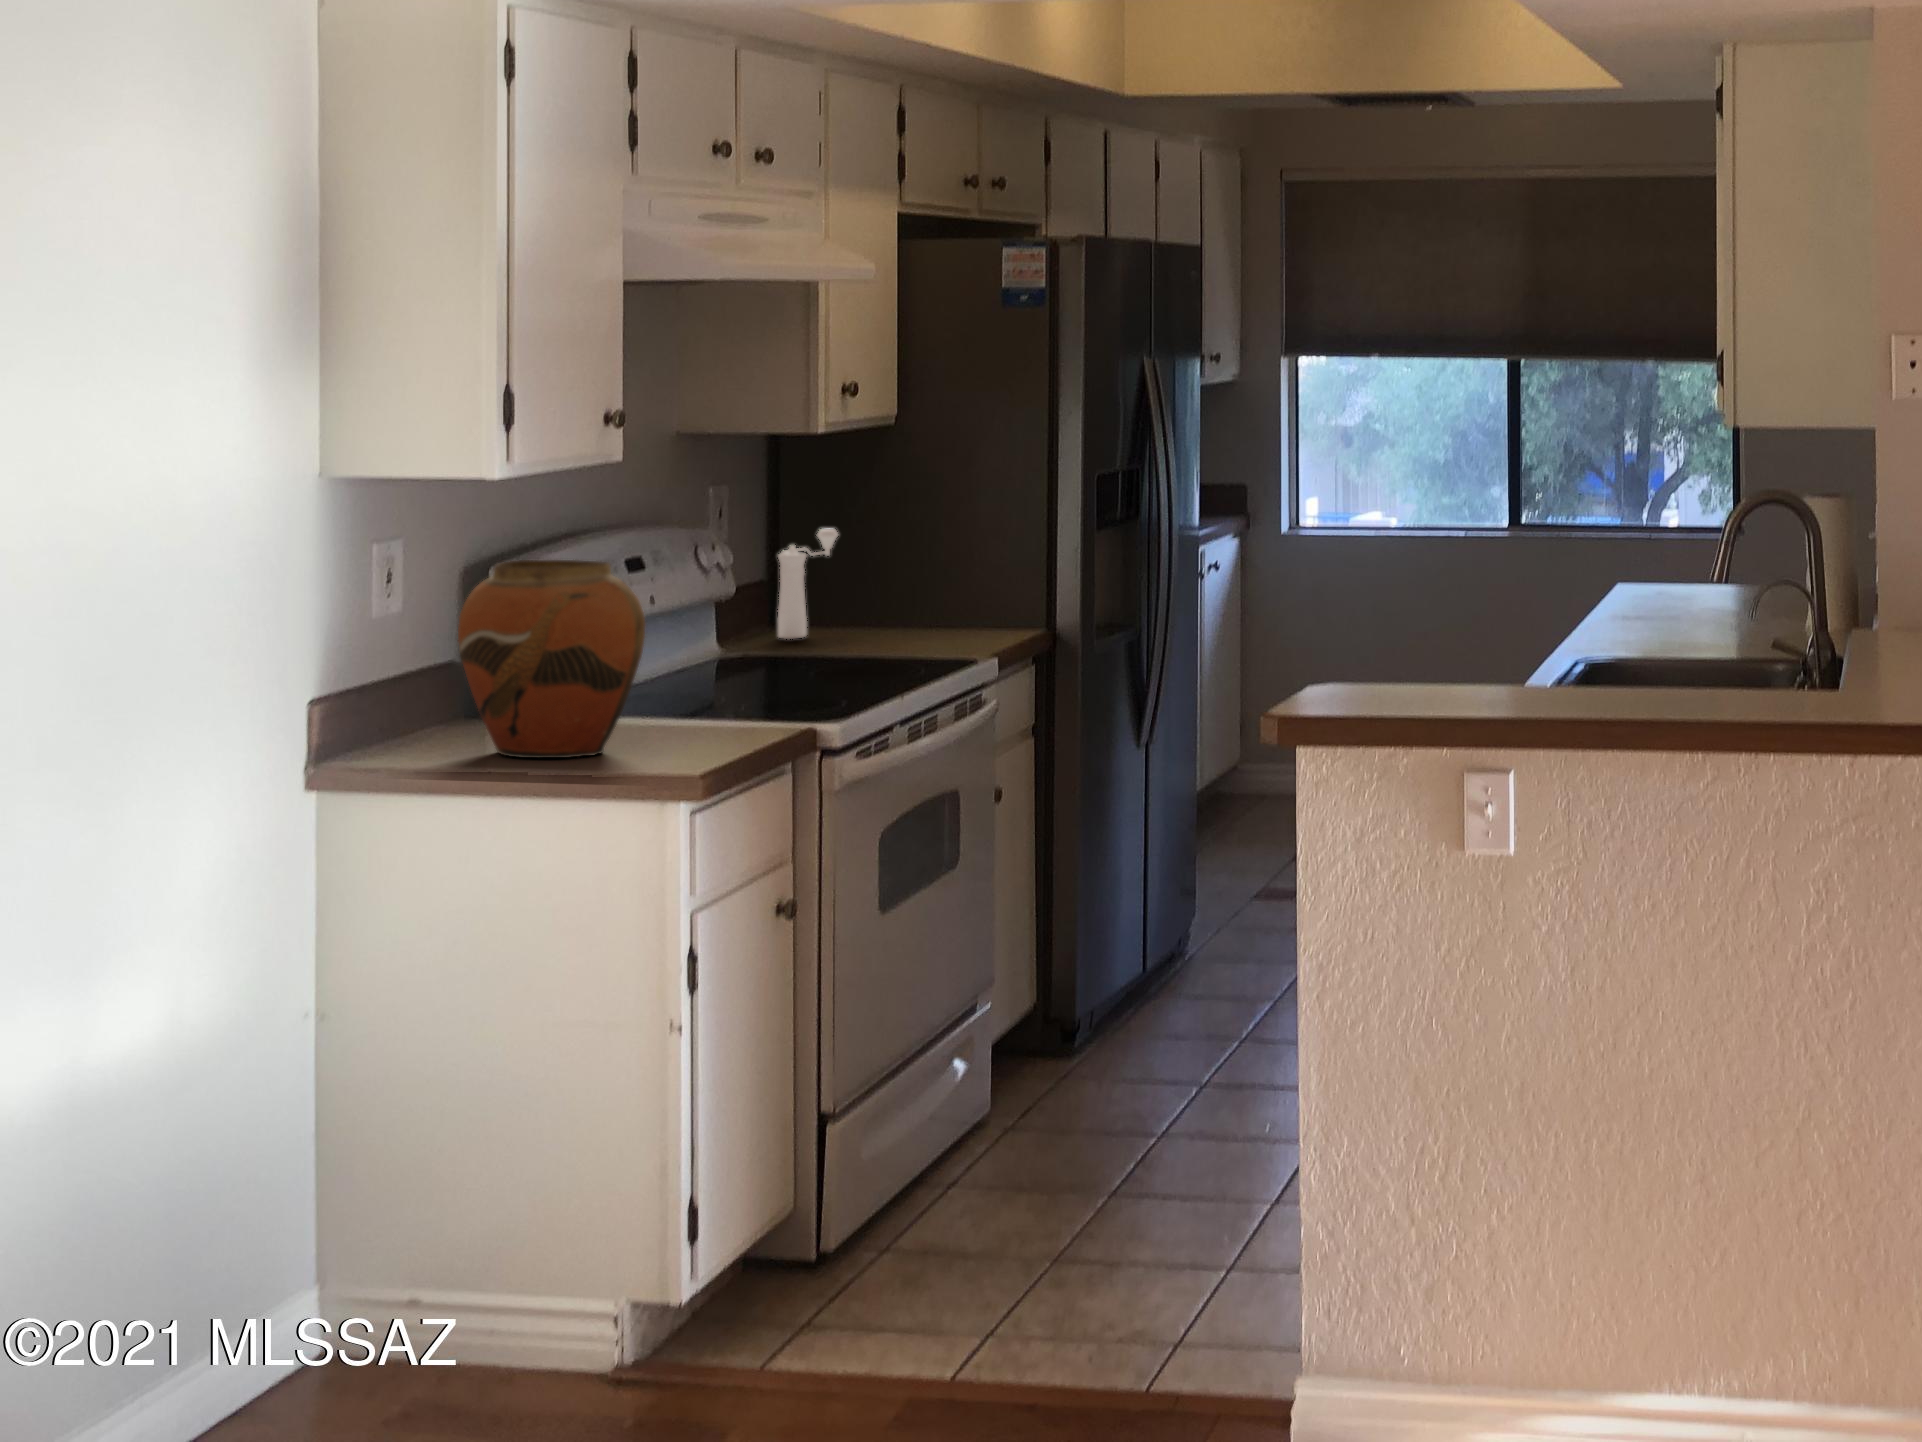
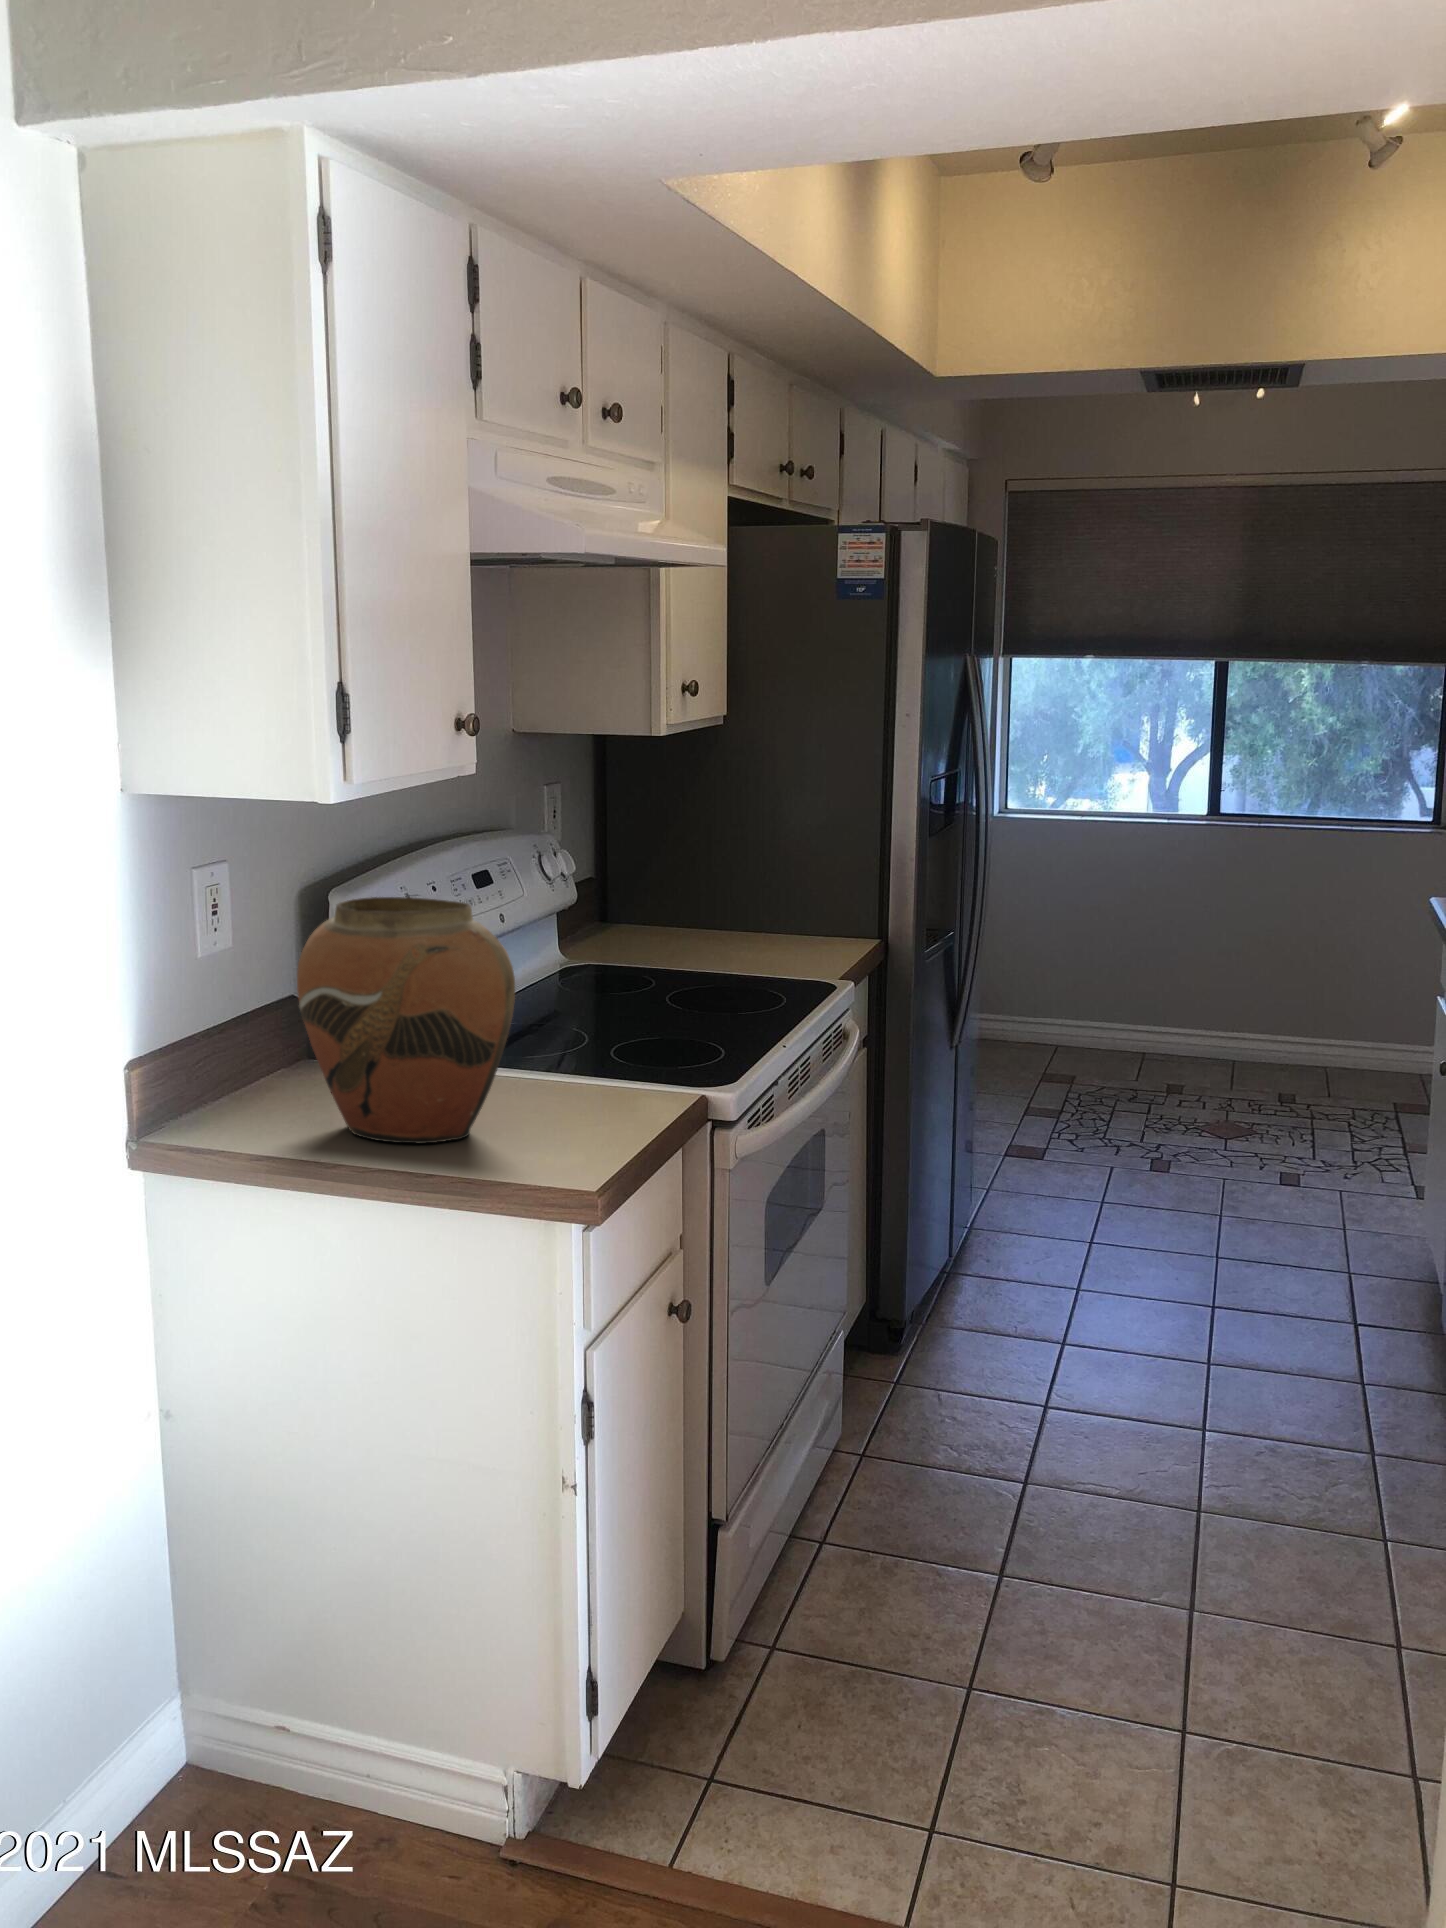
pepper mill: present [778,528,838,639] -> none [610,833,668,948]

